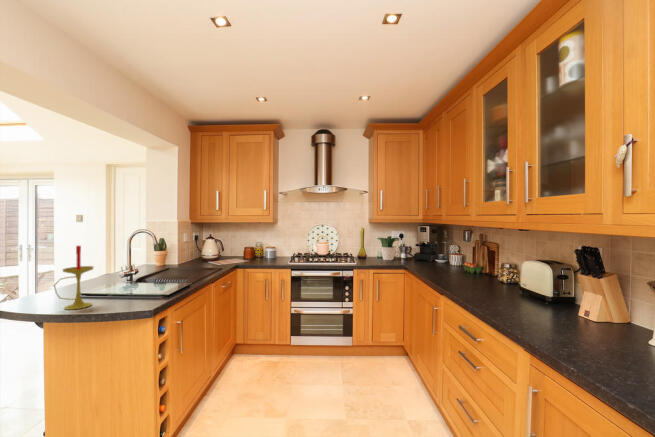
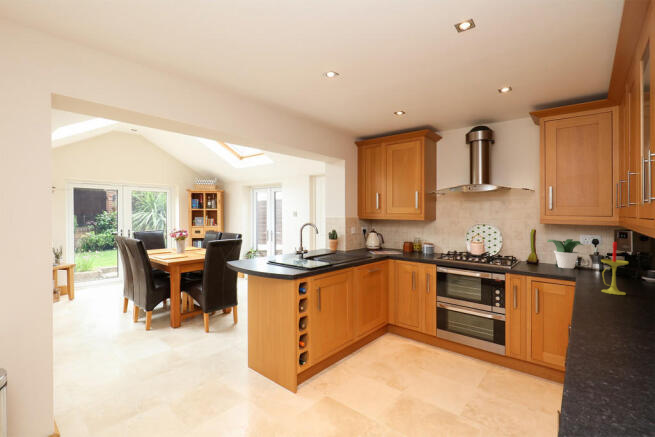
candle: present [54,246,94,310] -> present [601,242,628,295]

